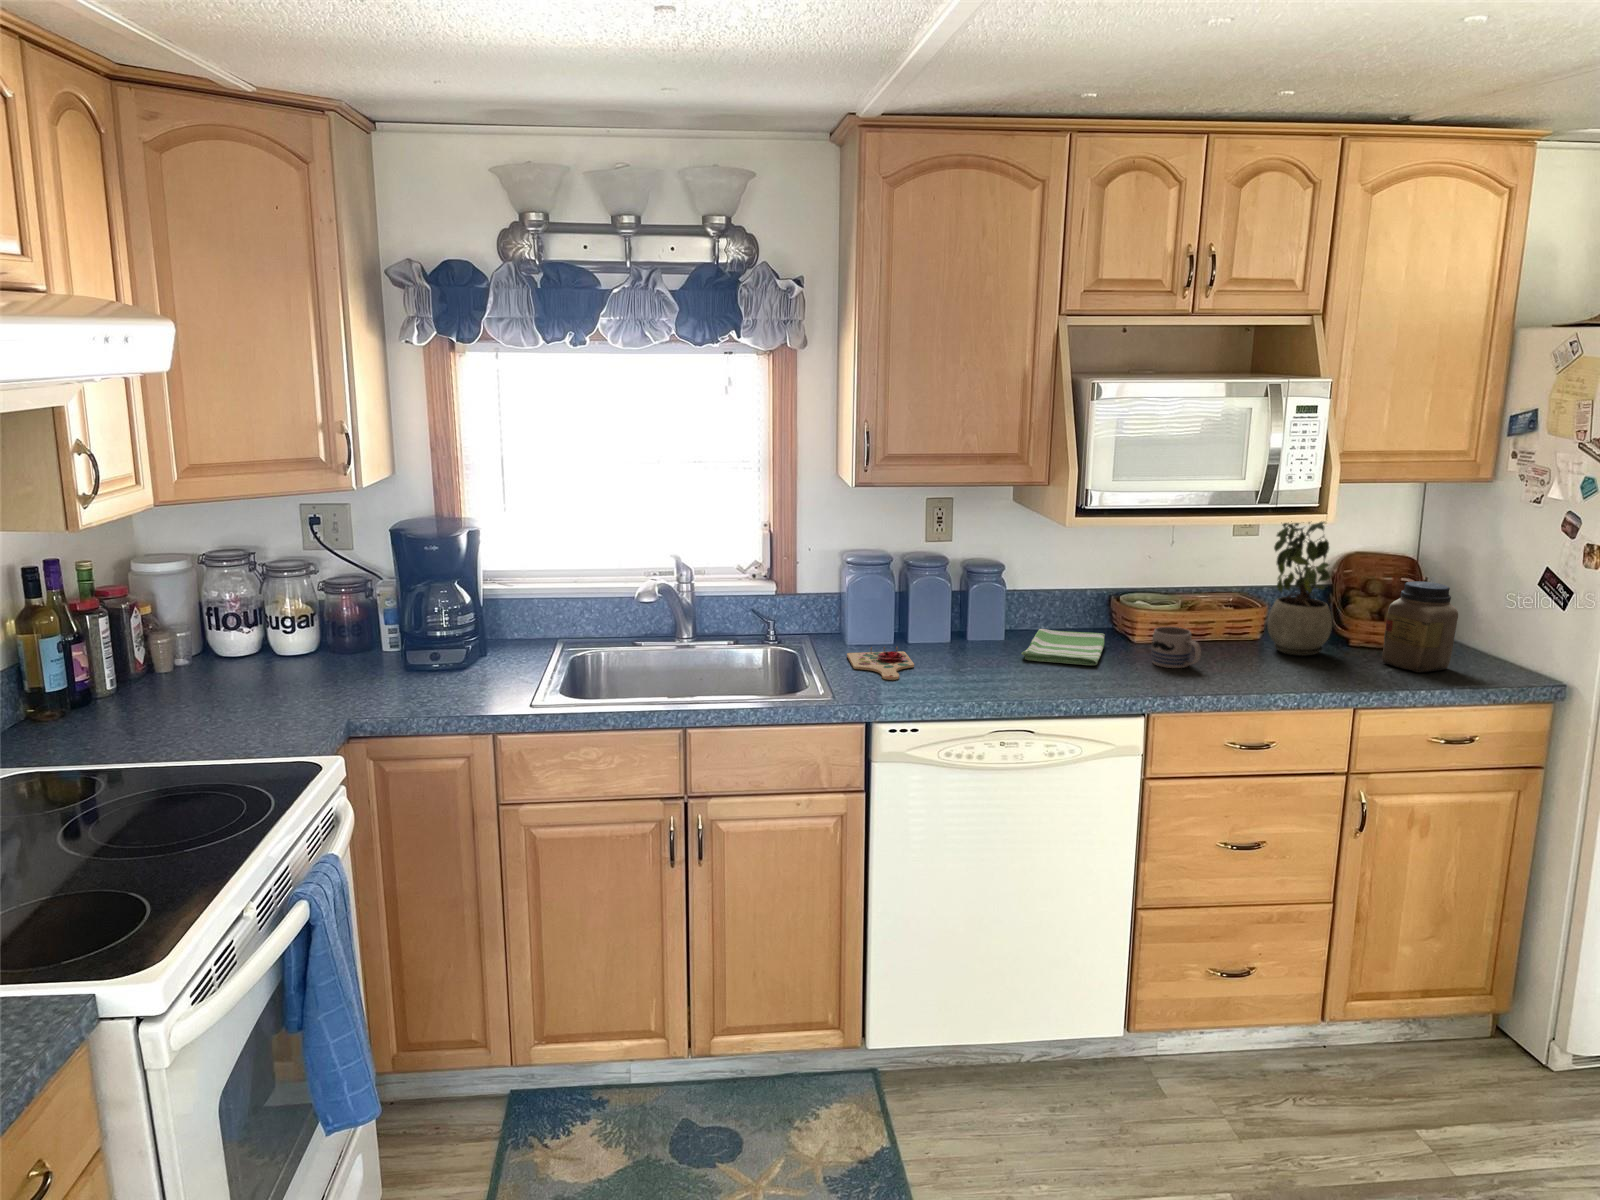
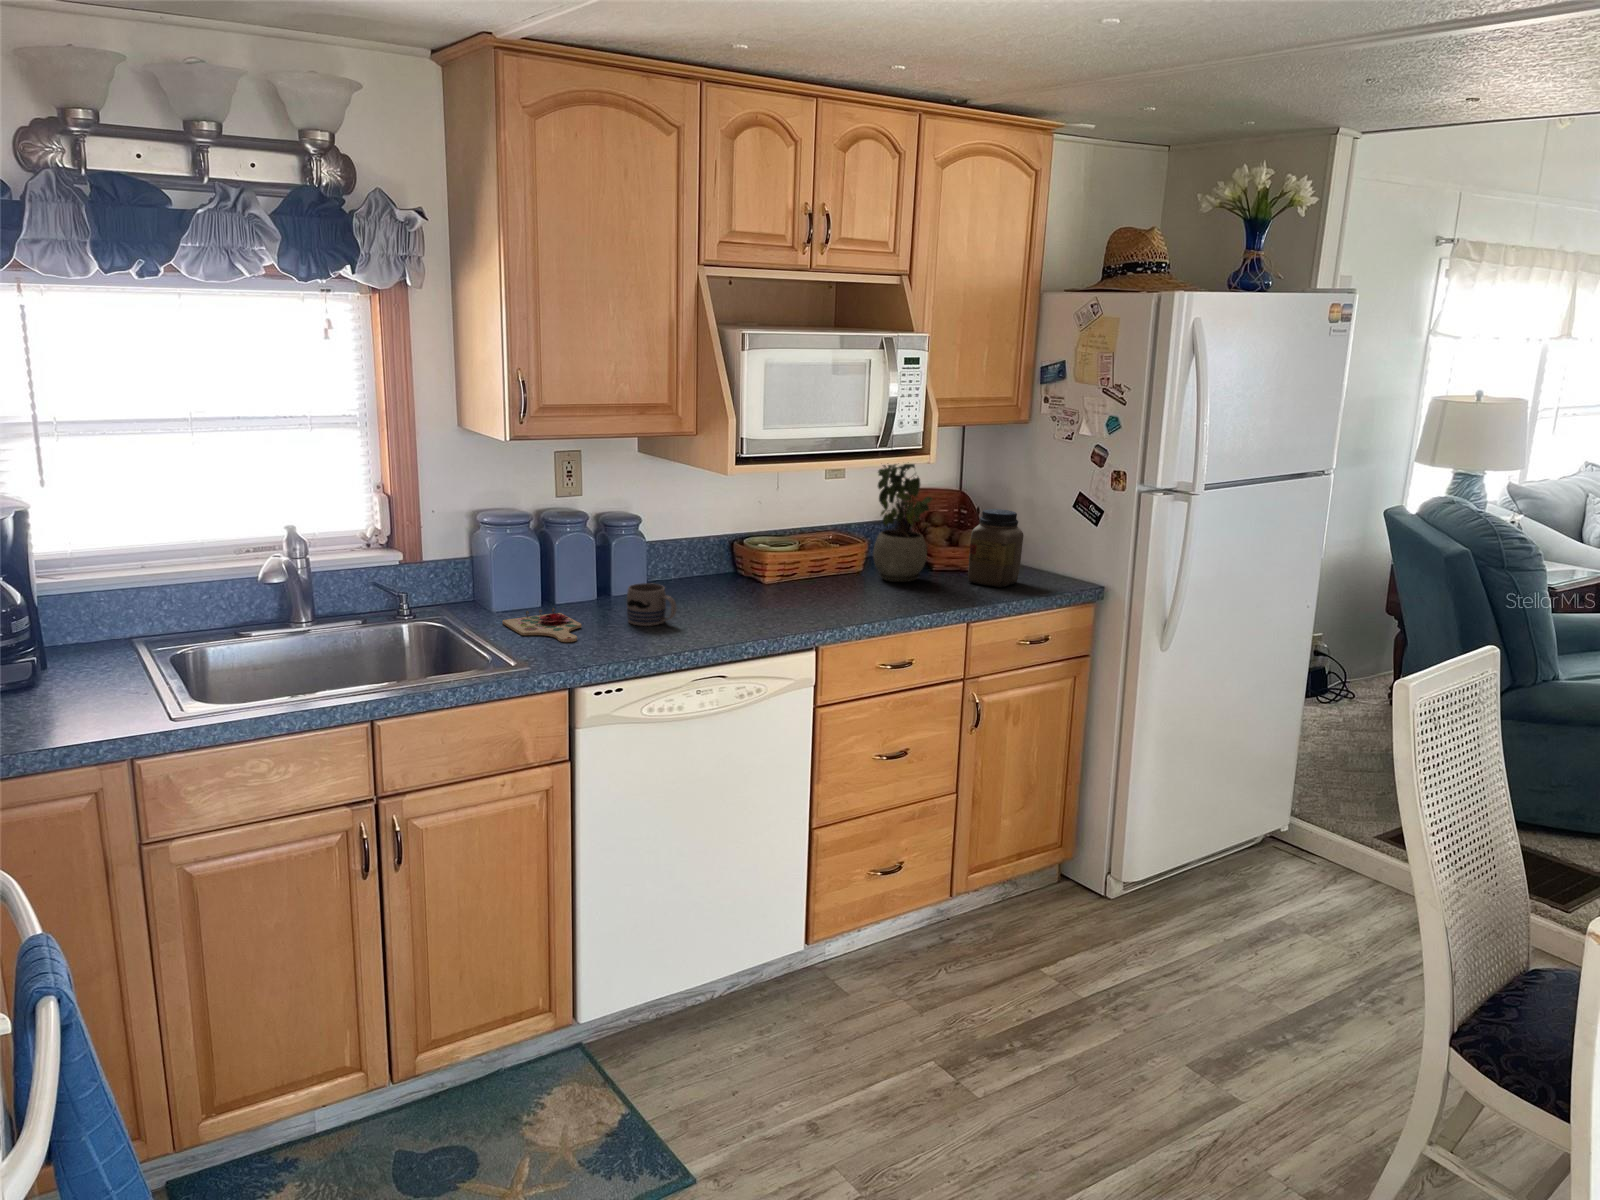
mug: present [1152,627,1201,668] -> present [627,583,677,626]
dish towel: present [1021,629,1105,665] -> none [673,578,750,609]

